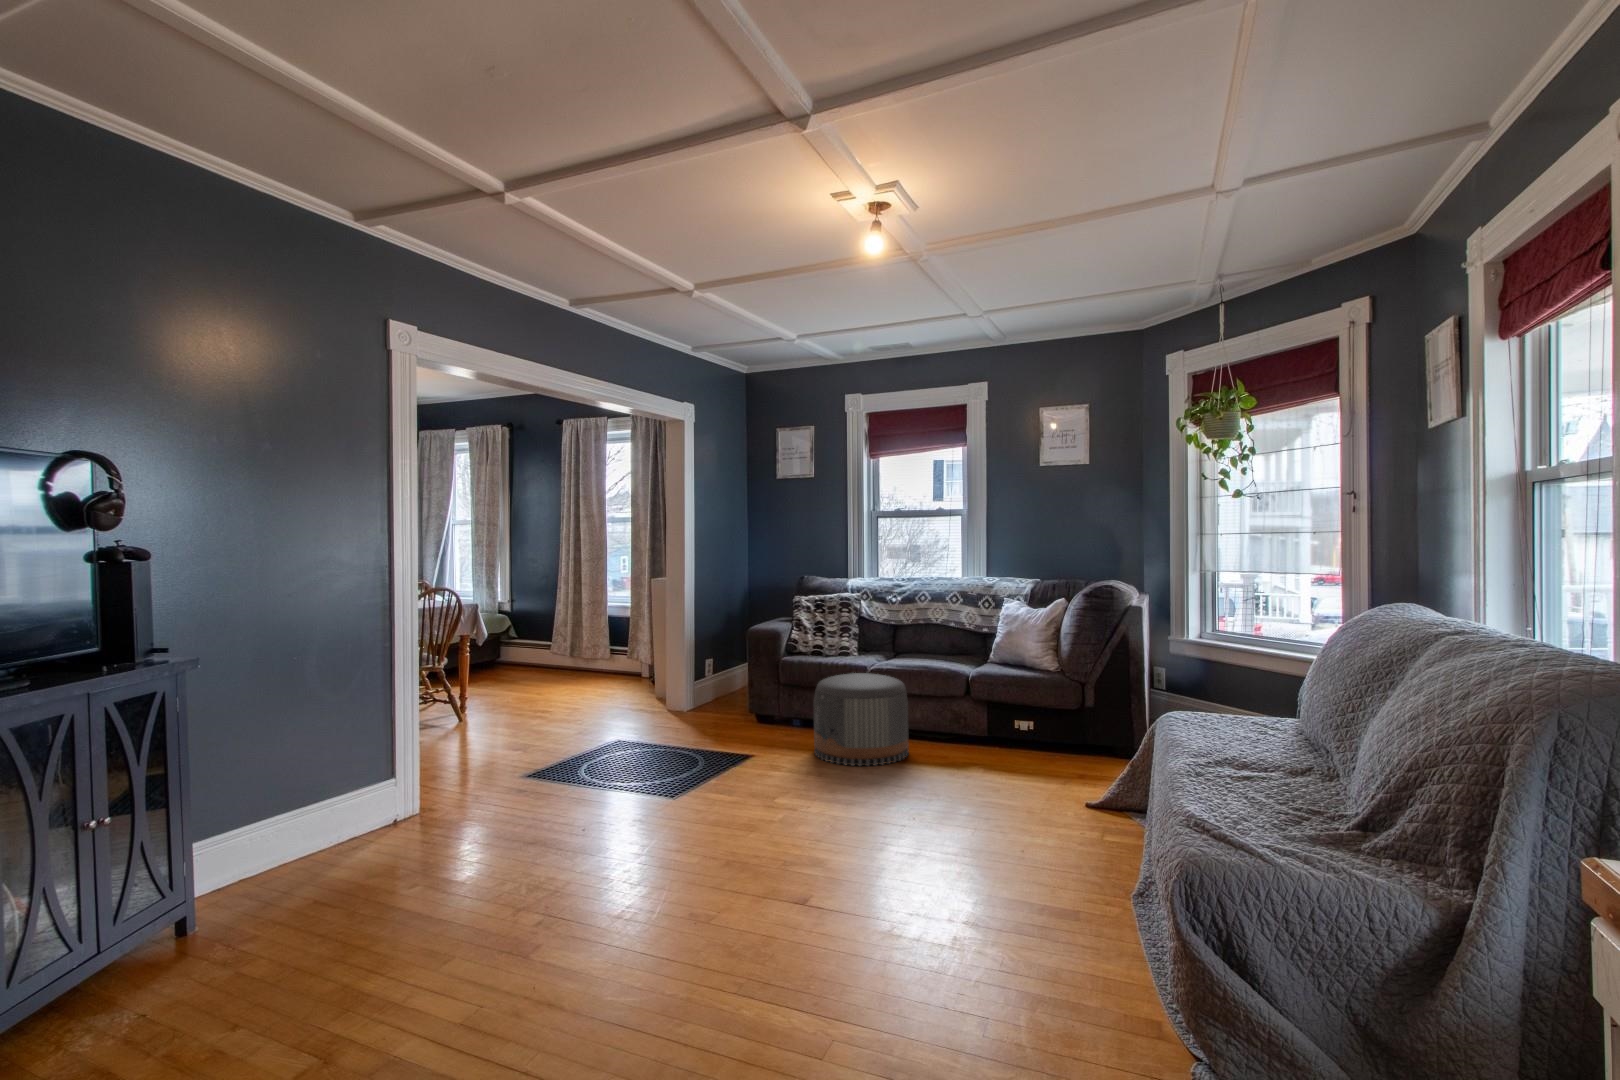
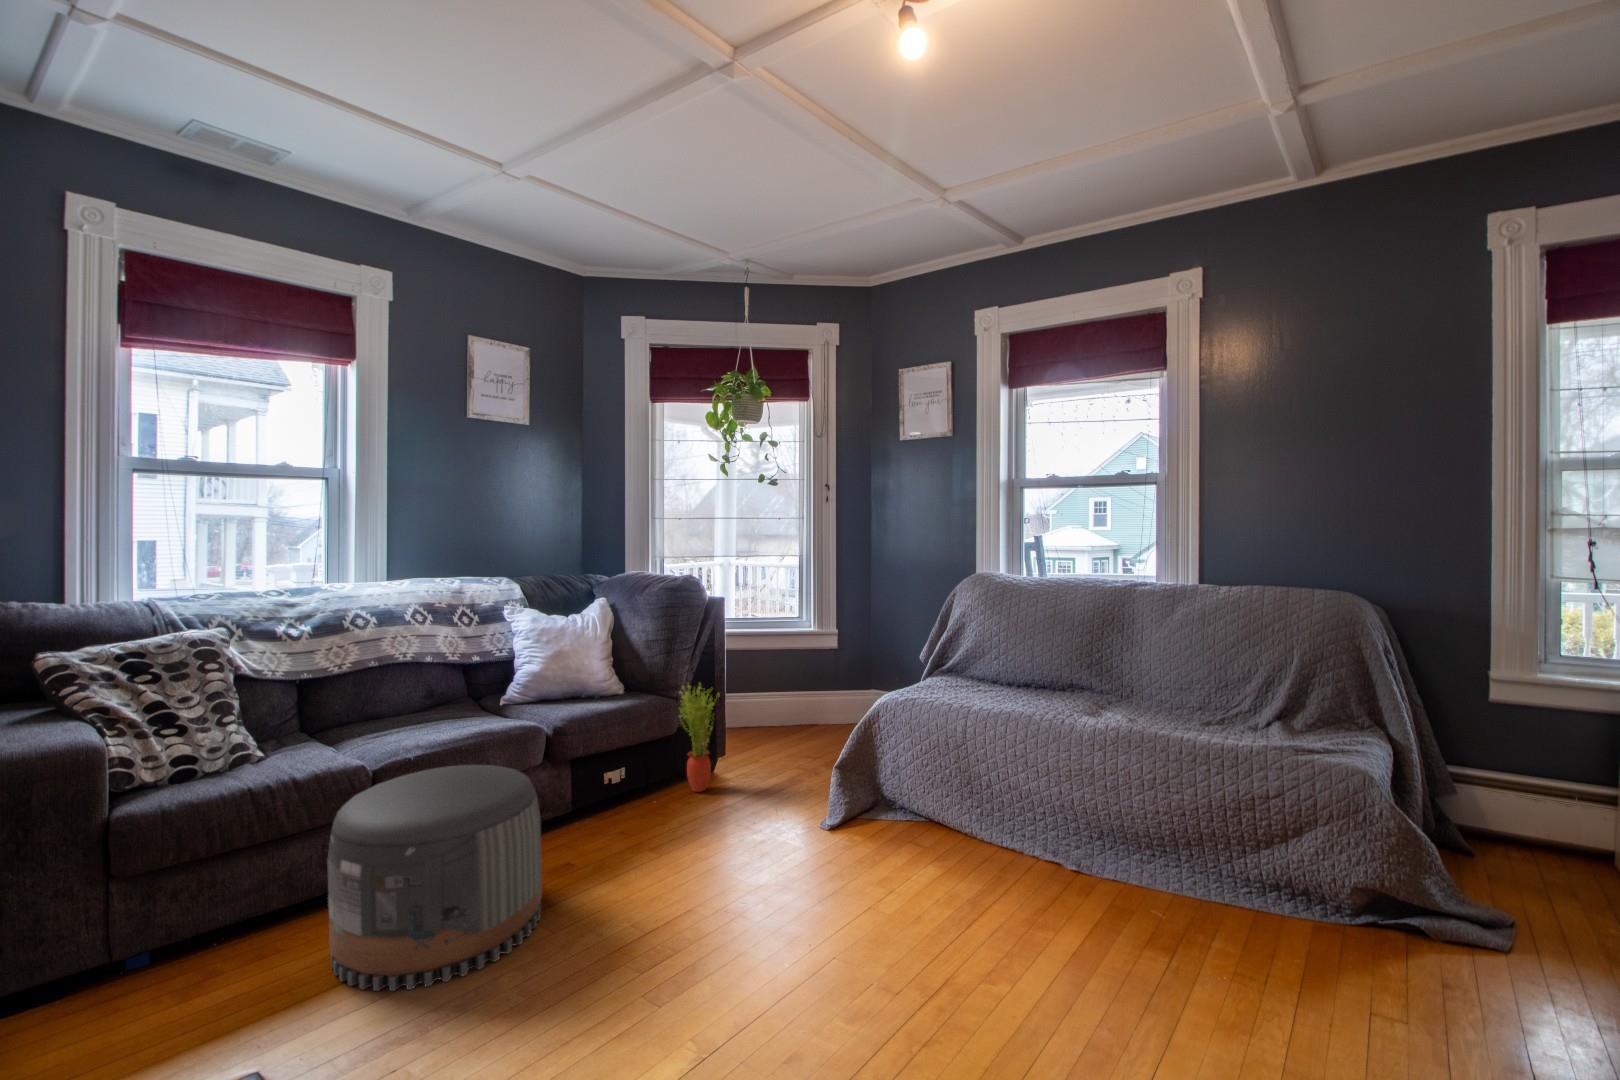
potted plant: none [1059,671,1099,761] -> present [679,685,719,792]

